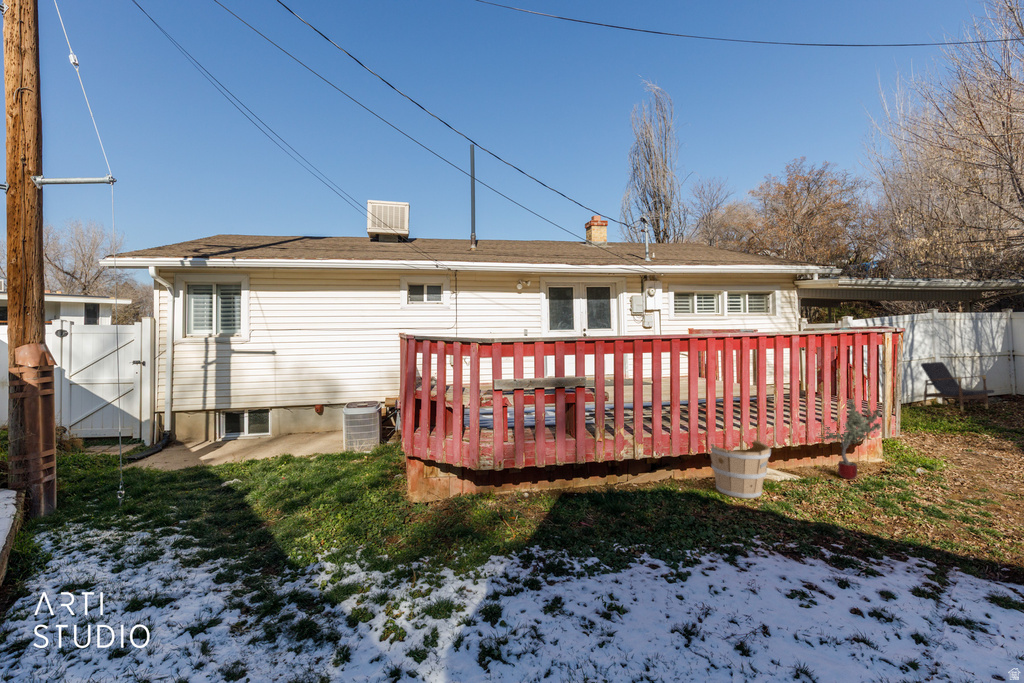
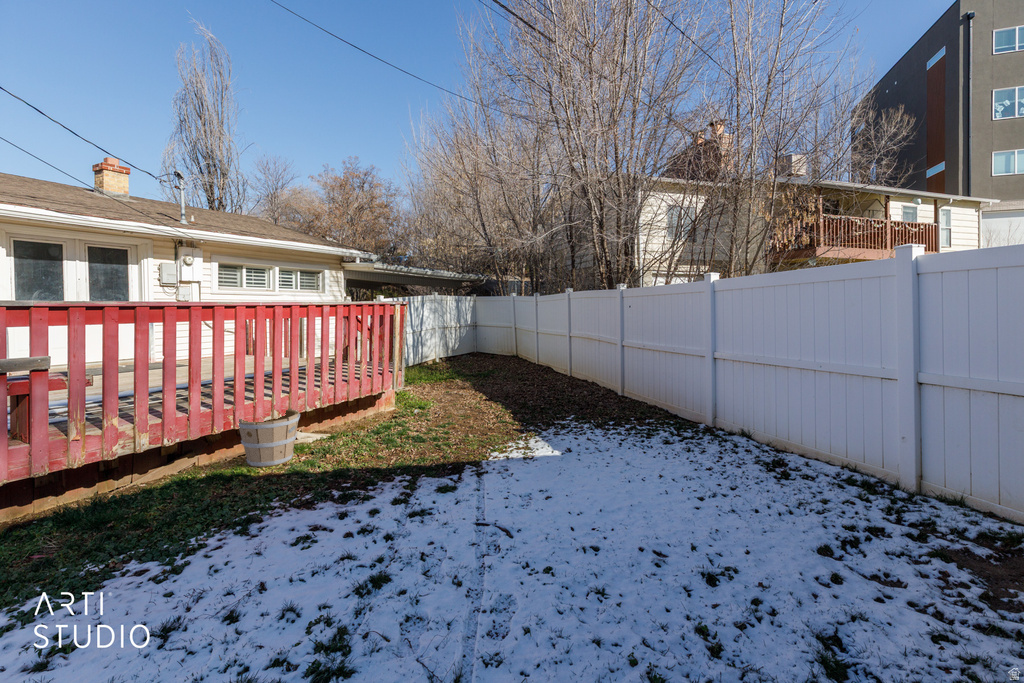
lounge chair: present [921,362,994,411] -> none [428,332,465,366]
potted tree: present [818,400,881,479] -> none [342,362,389,427]

